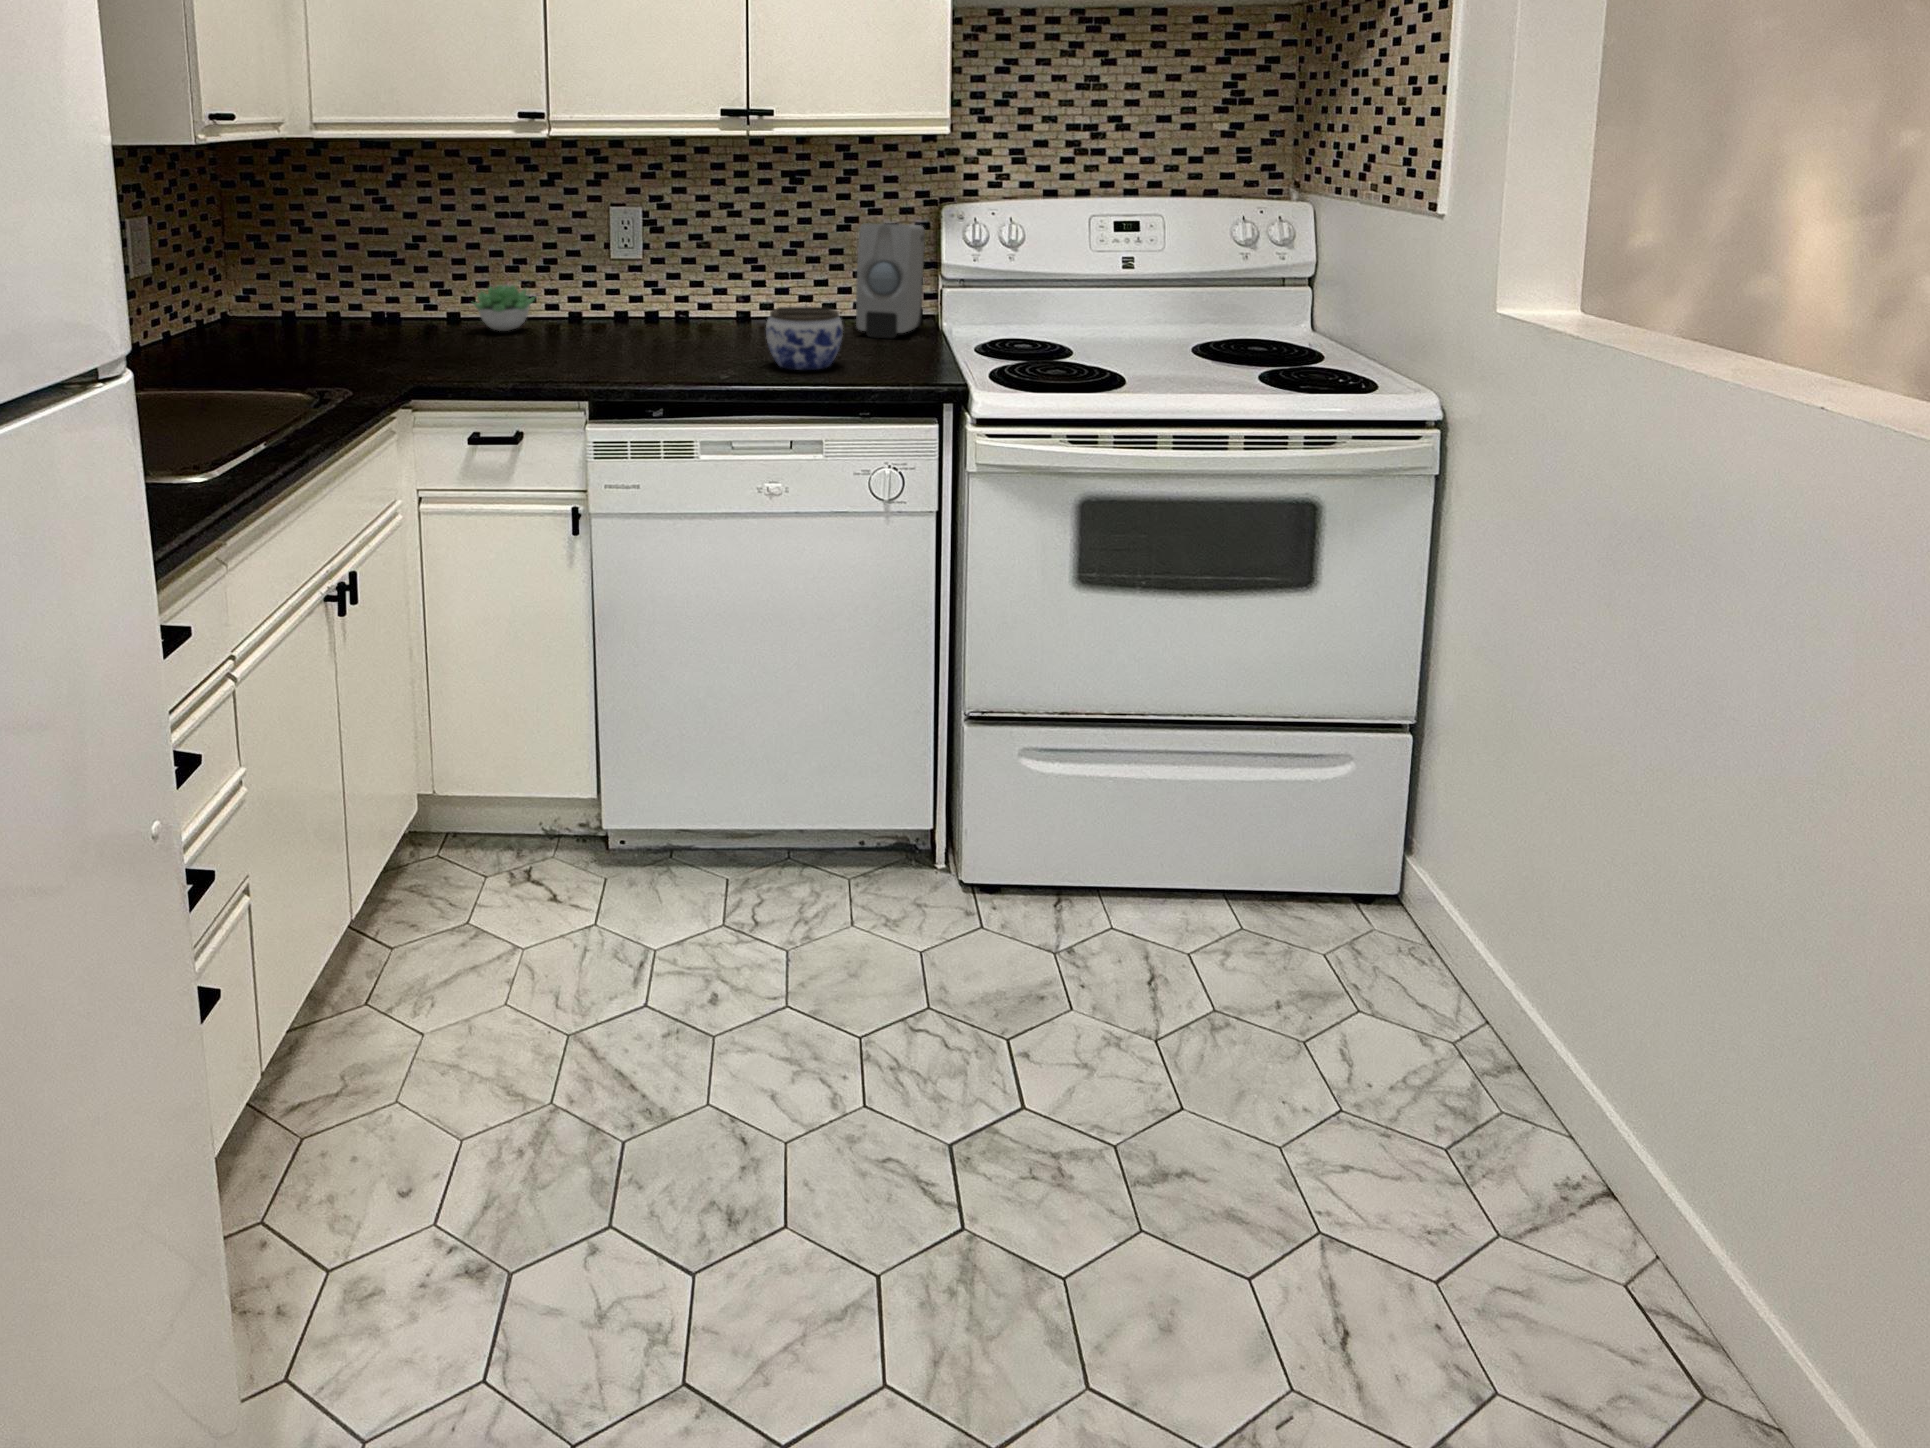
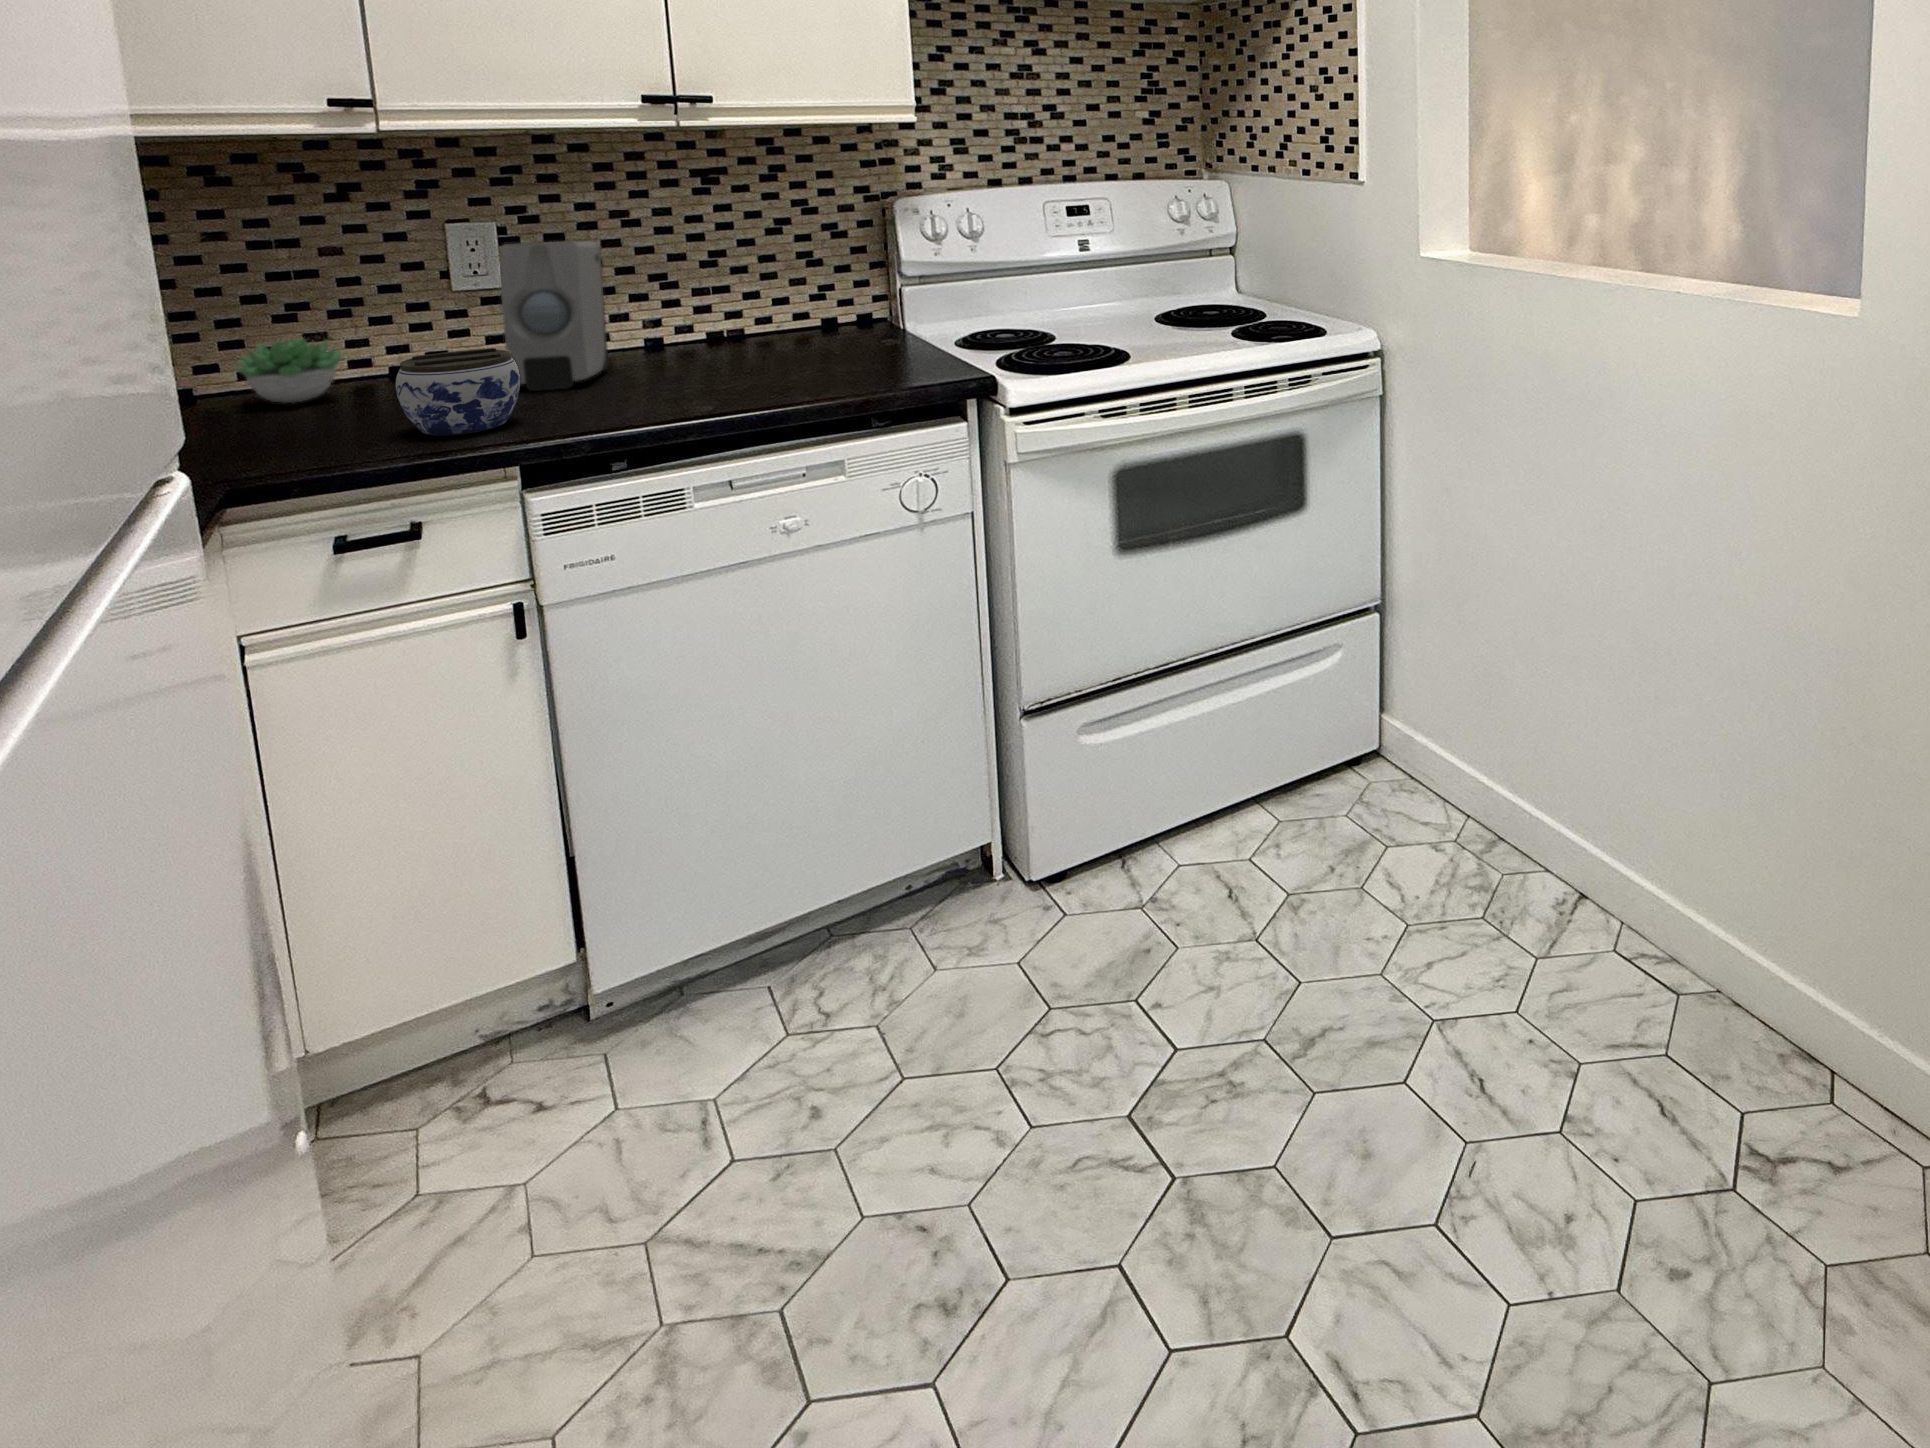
soap dispenser: present [856,223,925,338] -> present [500,241,609,391]
jar: present [766,307,843,370] -> present [396,348,520,435]

